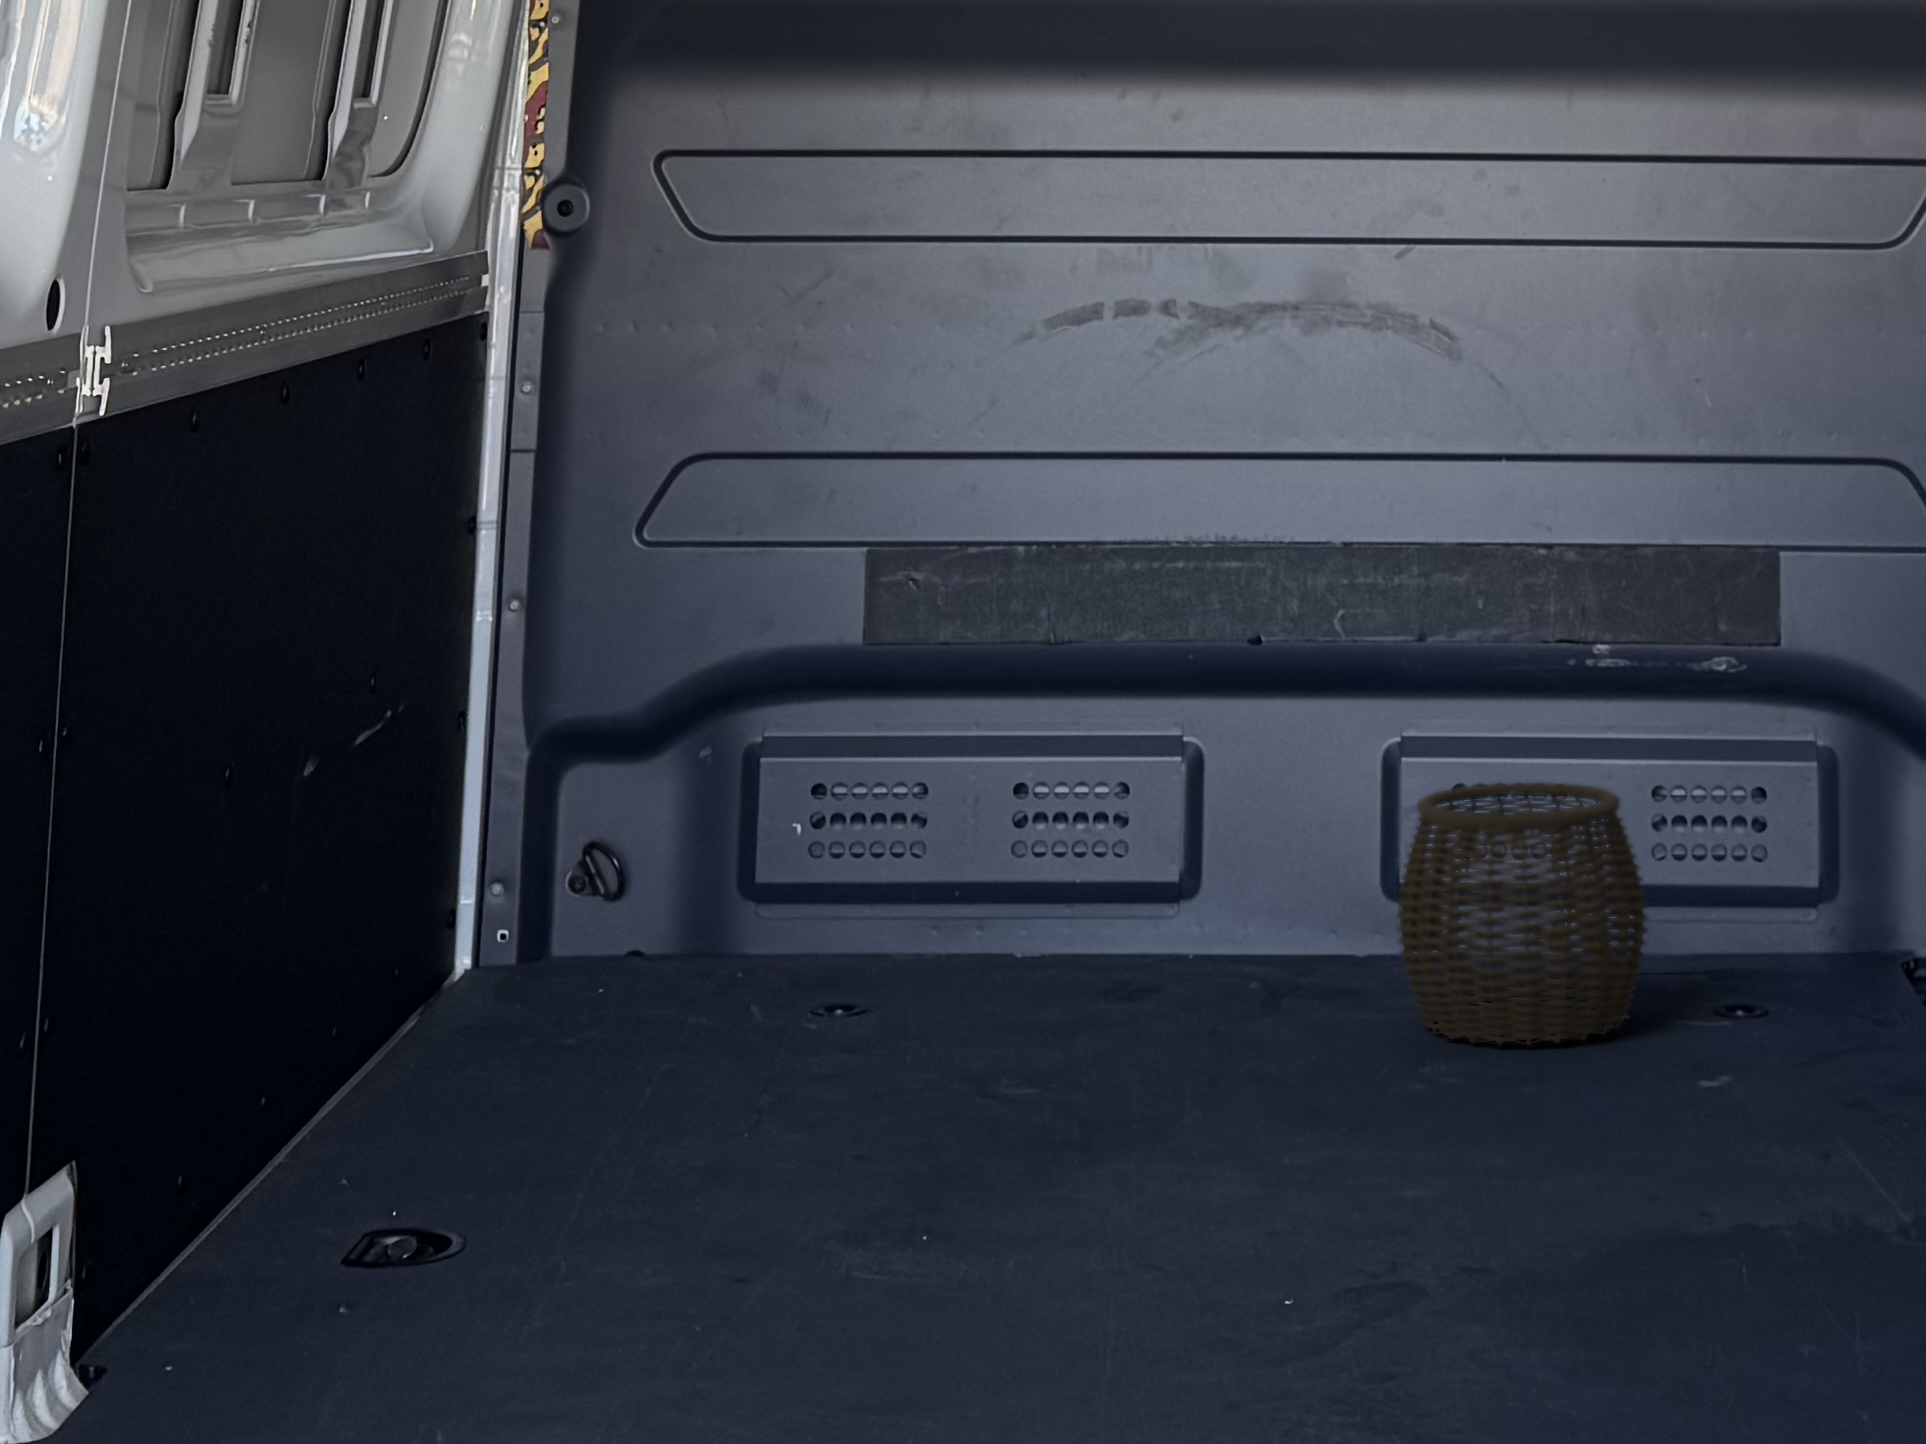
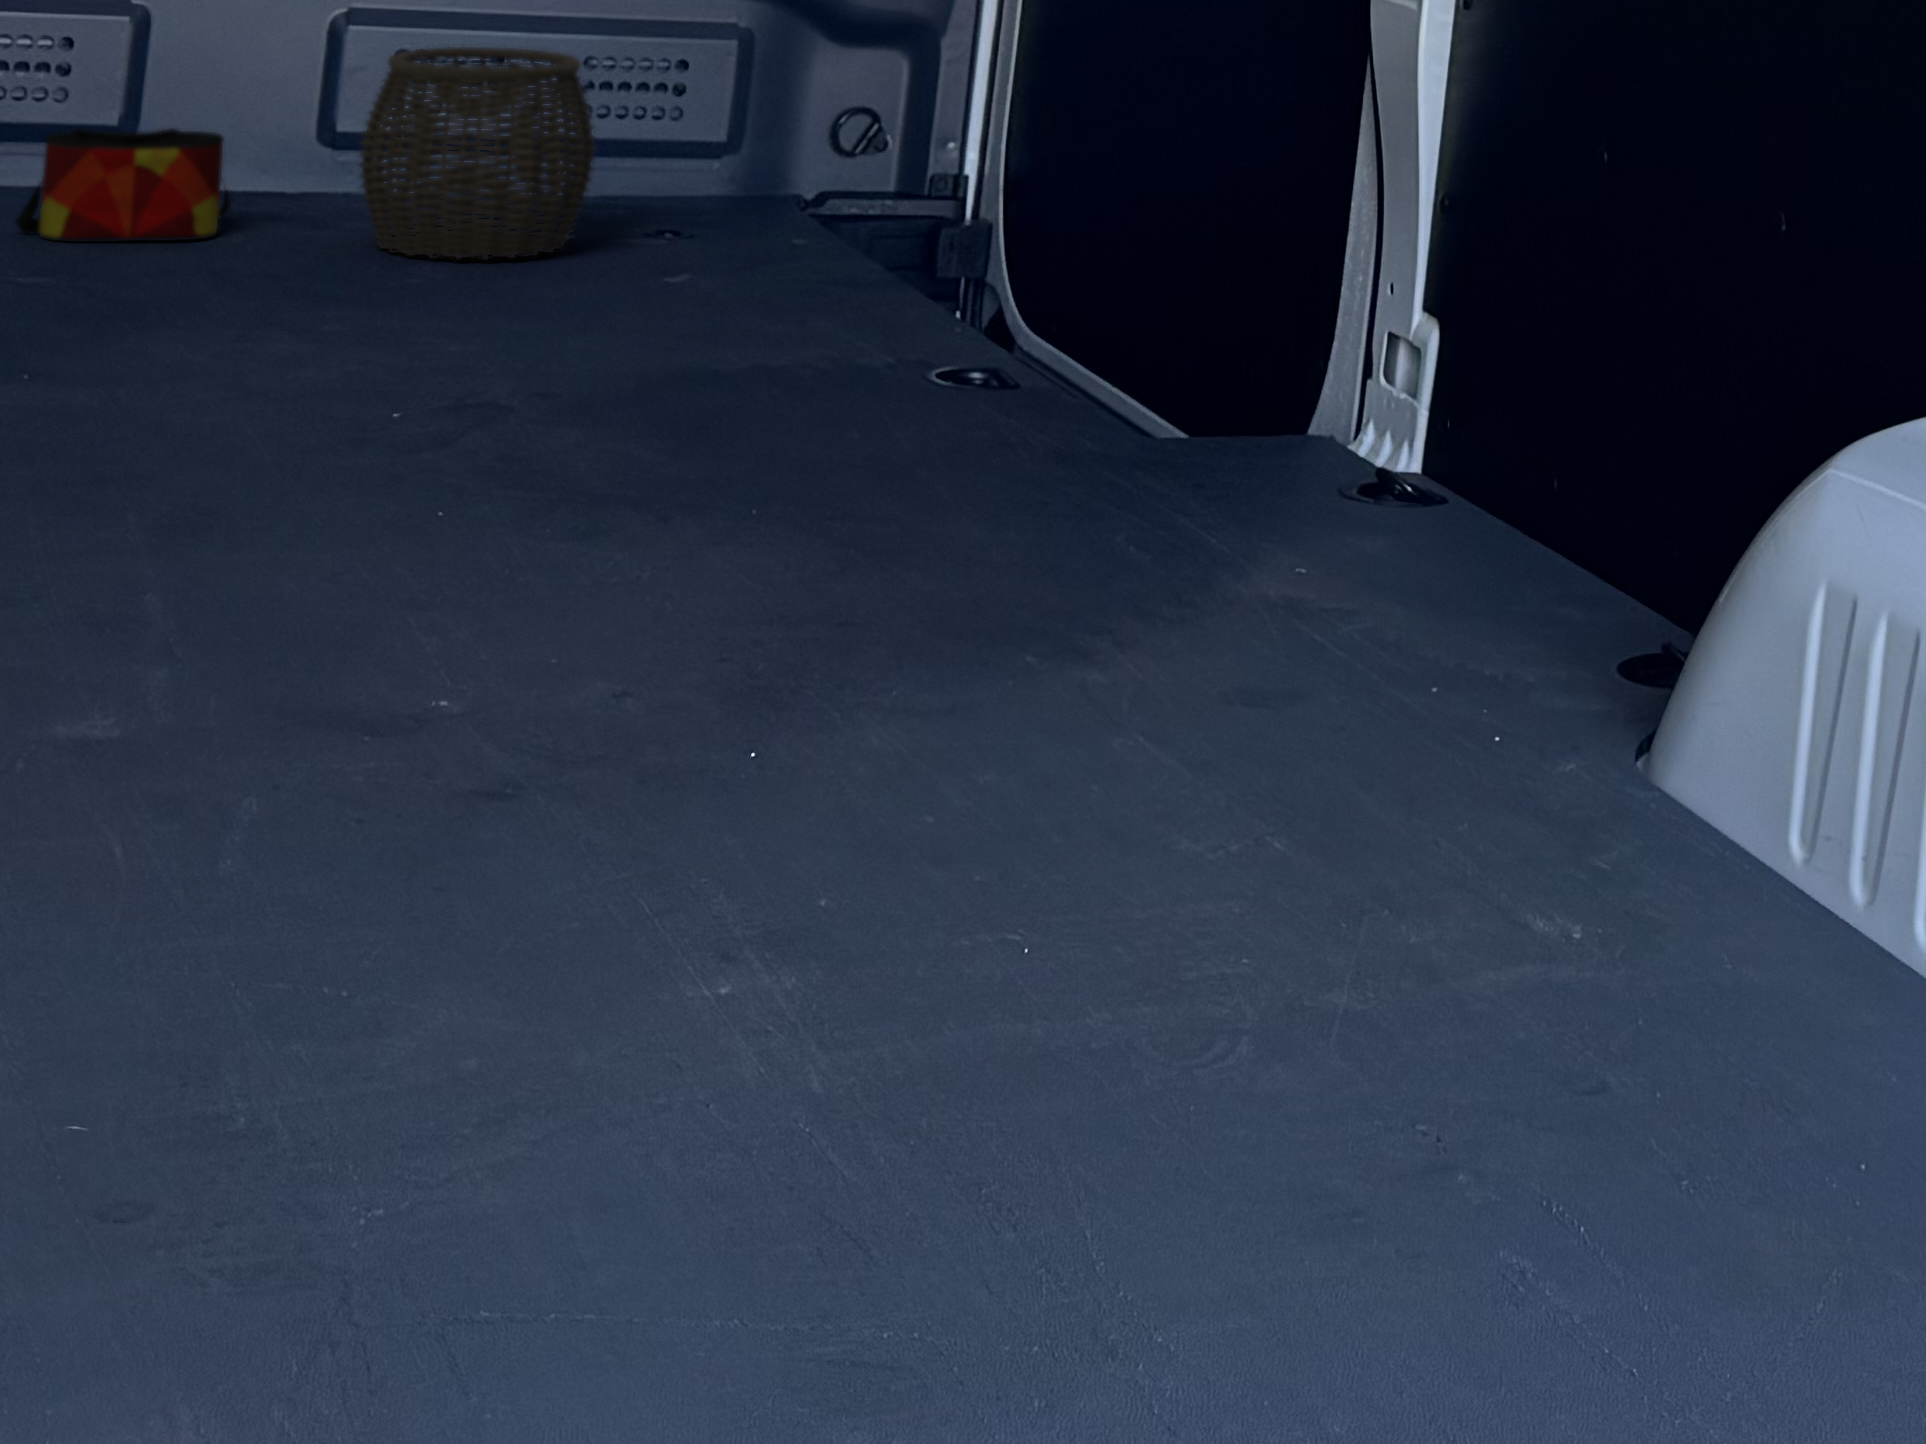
bag: none [1074,884,1285,1019] -> present [15,128,231,242]

